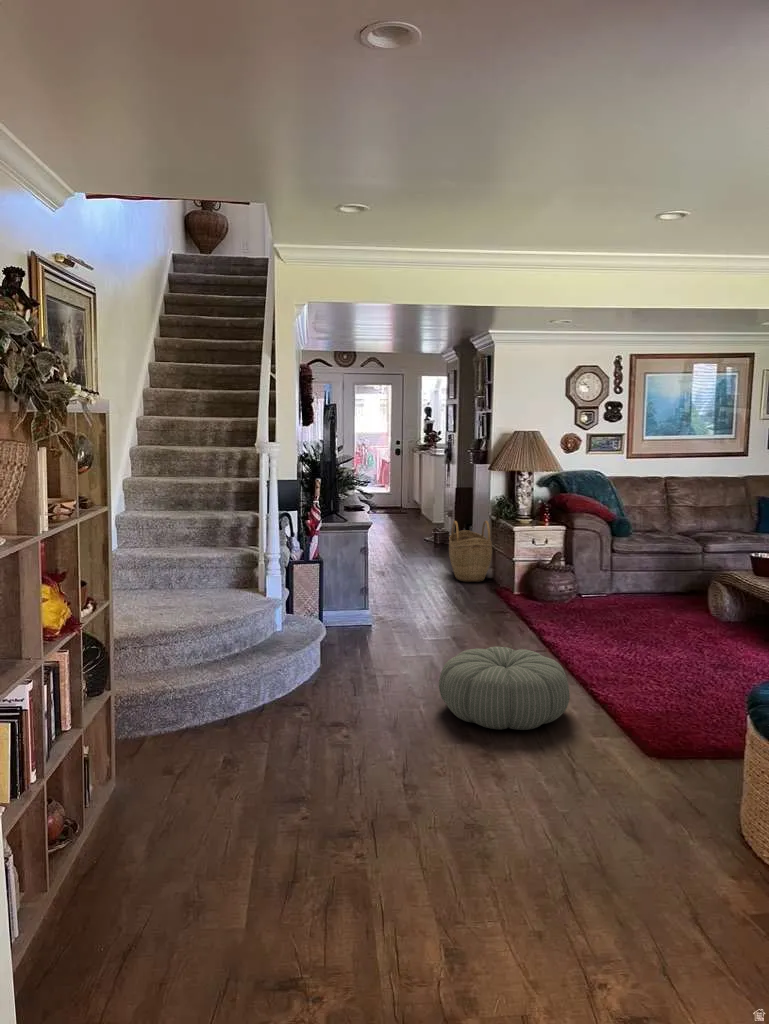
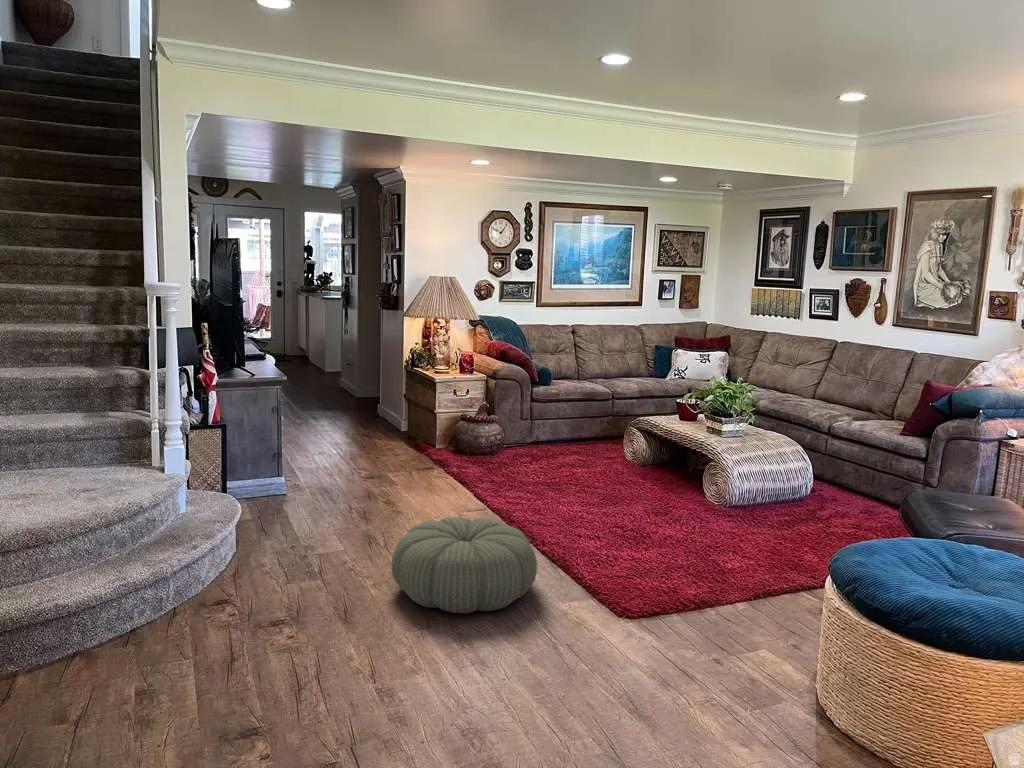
woven basket: present [449,521,492,582] -> none [358,371,406,438]

